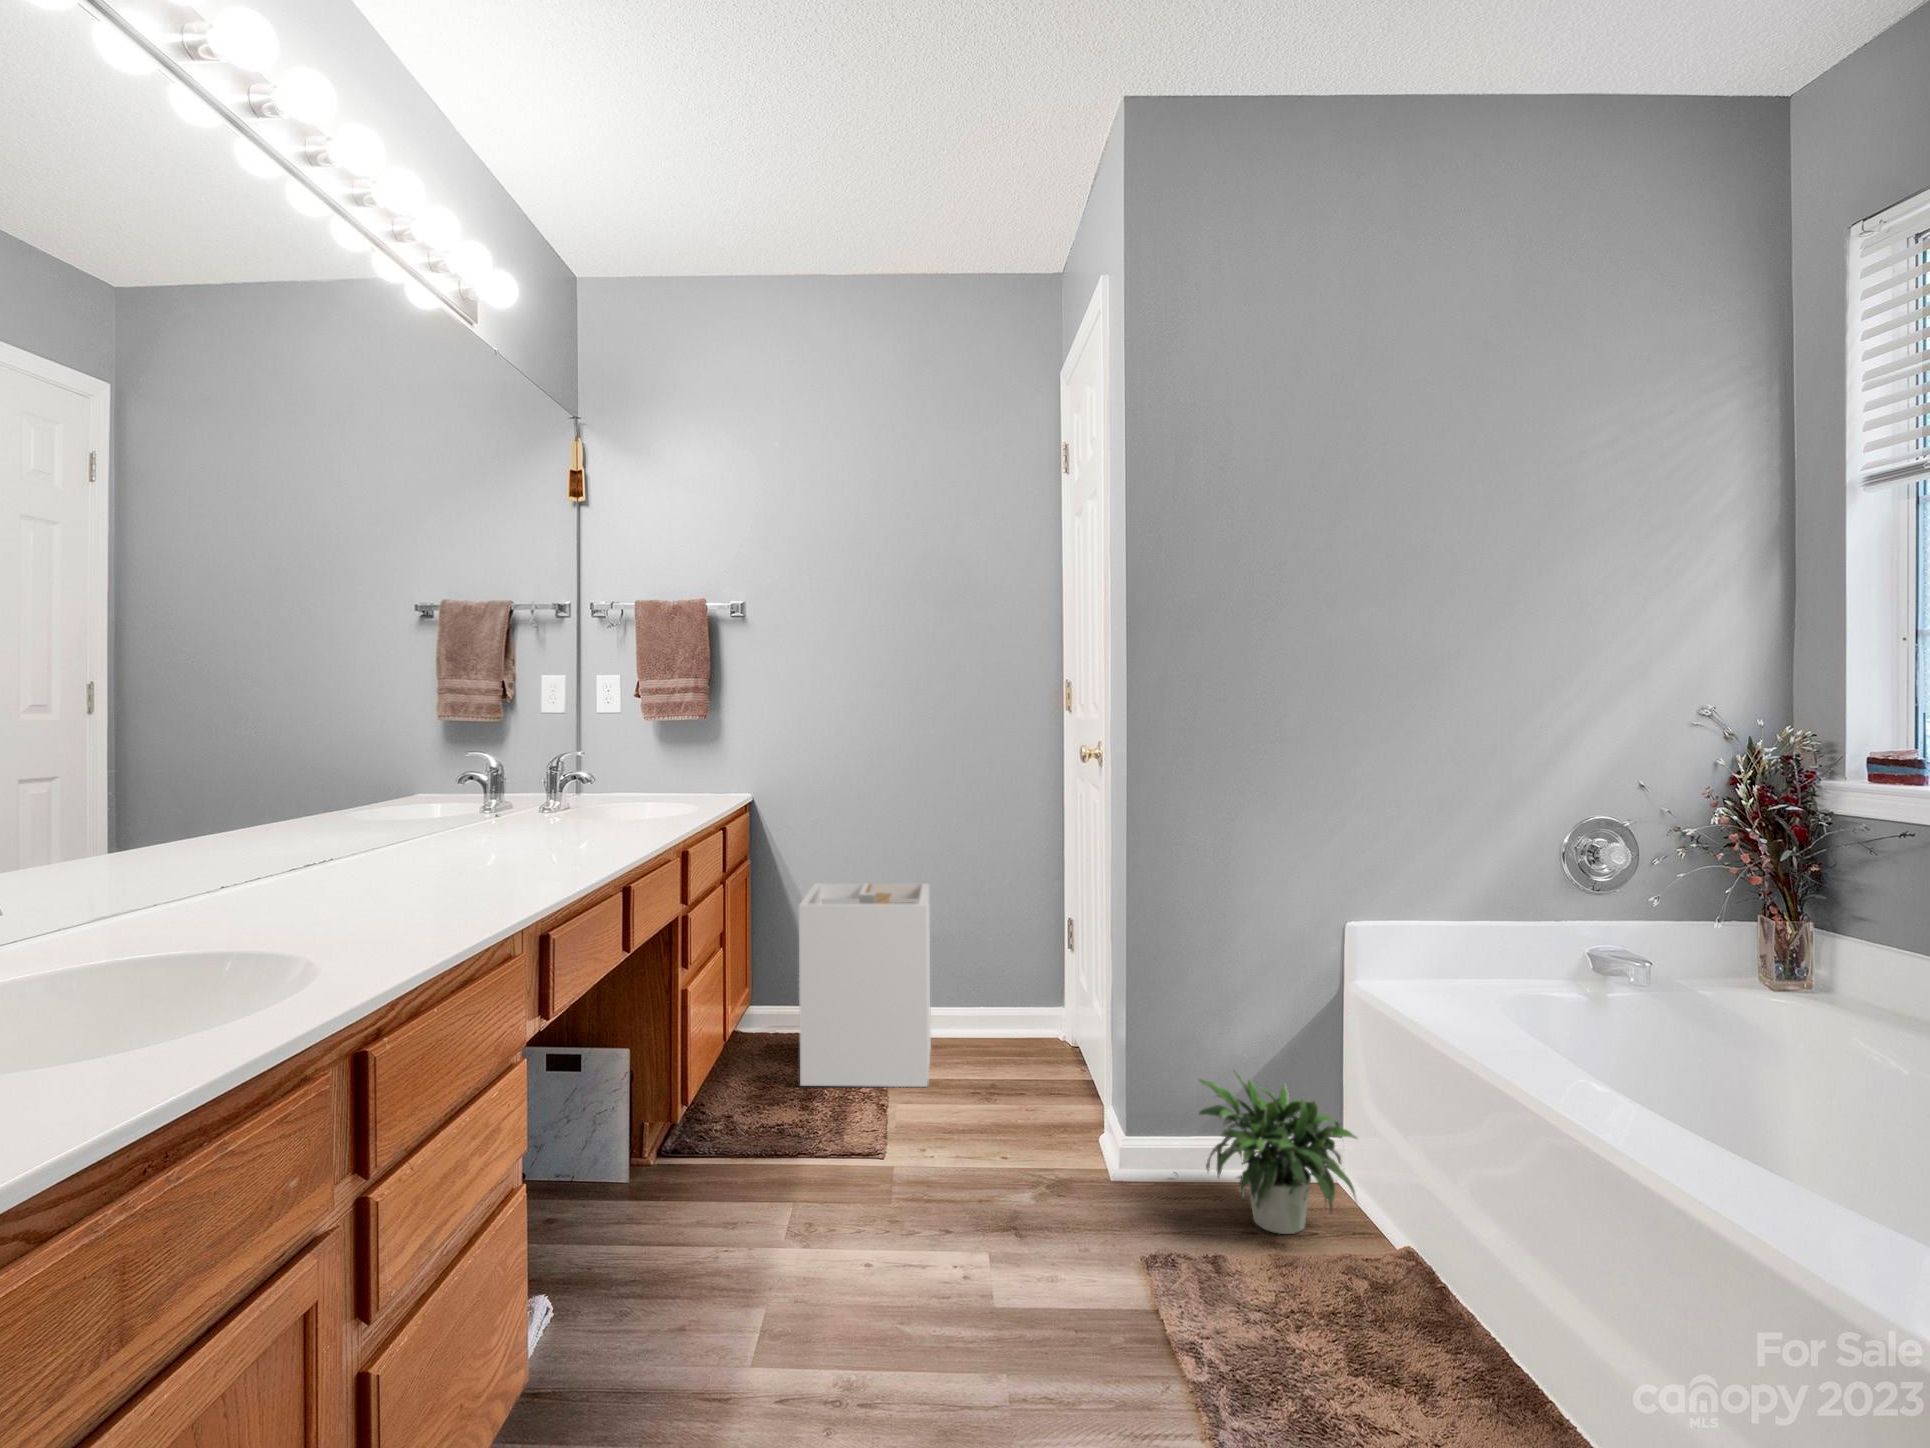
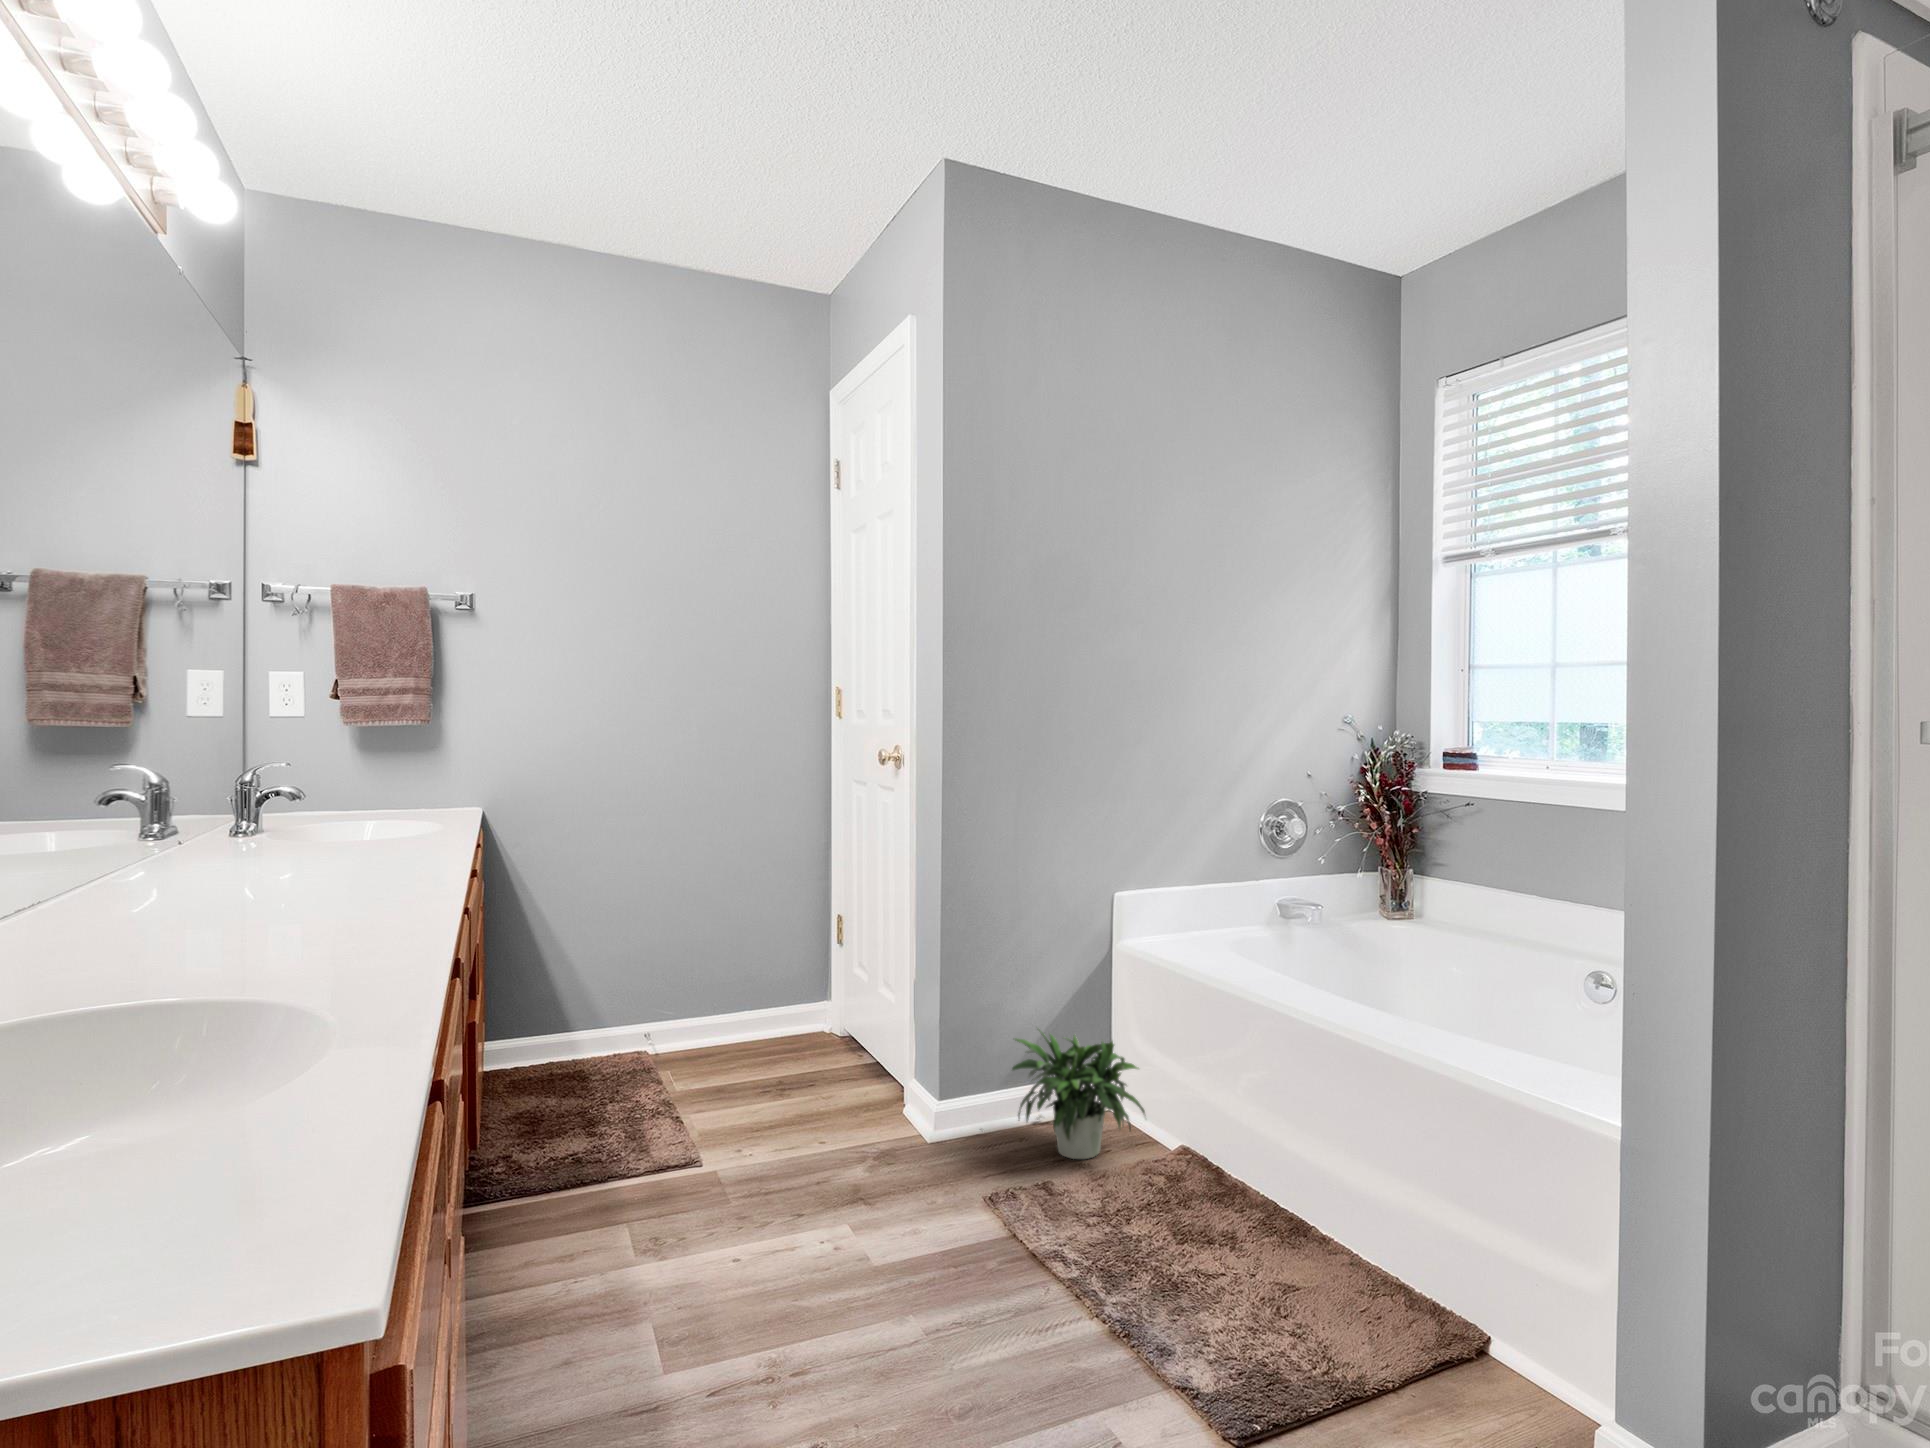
laundry hamper: present [799,883,931,1087] -> none [562,892,711,1117]

